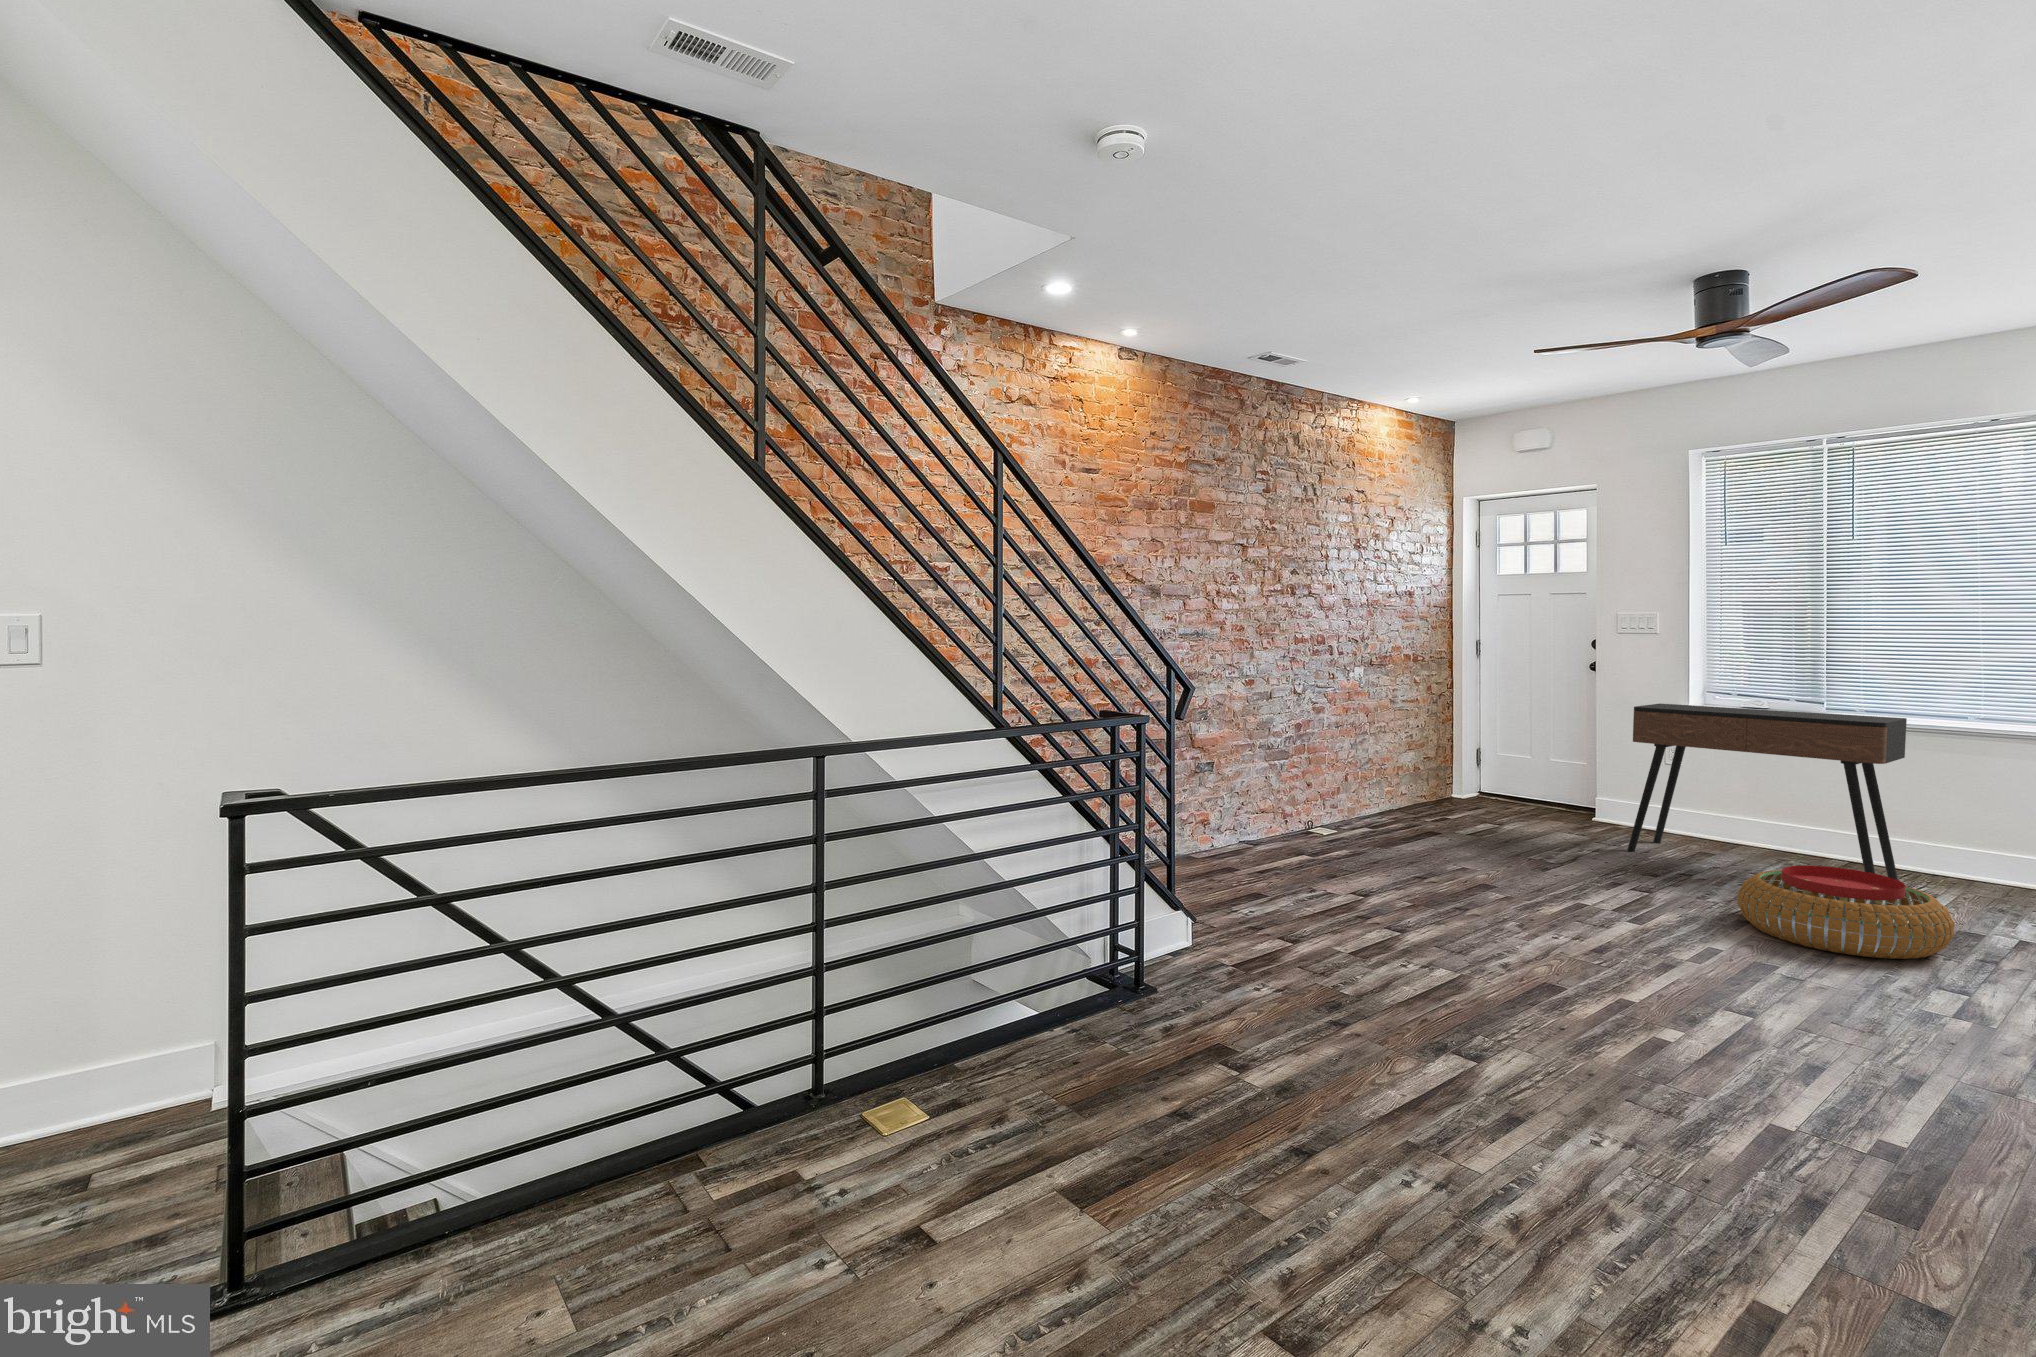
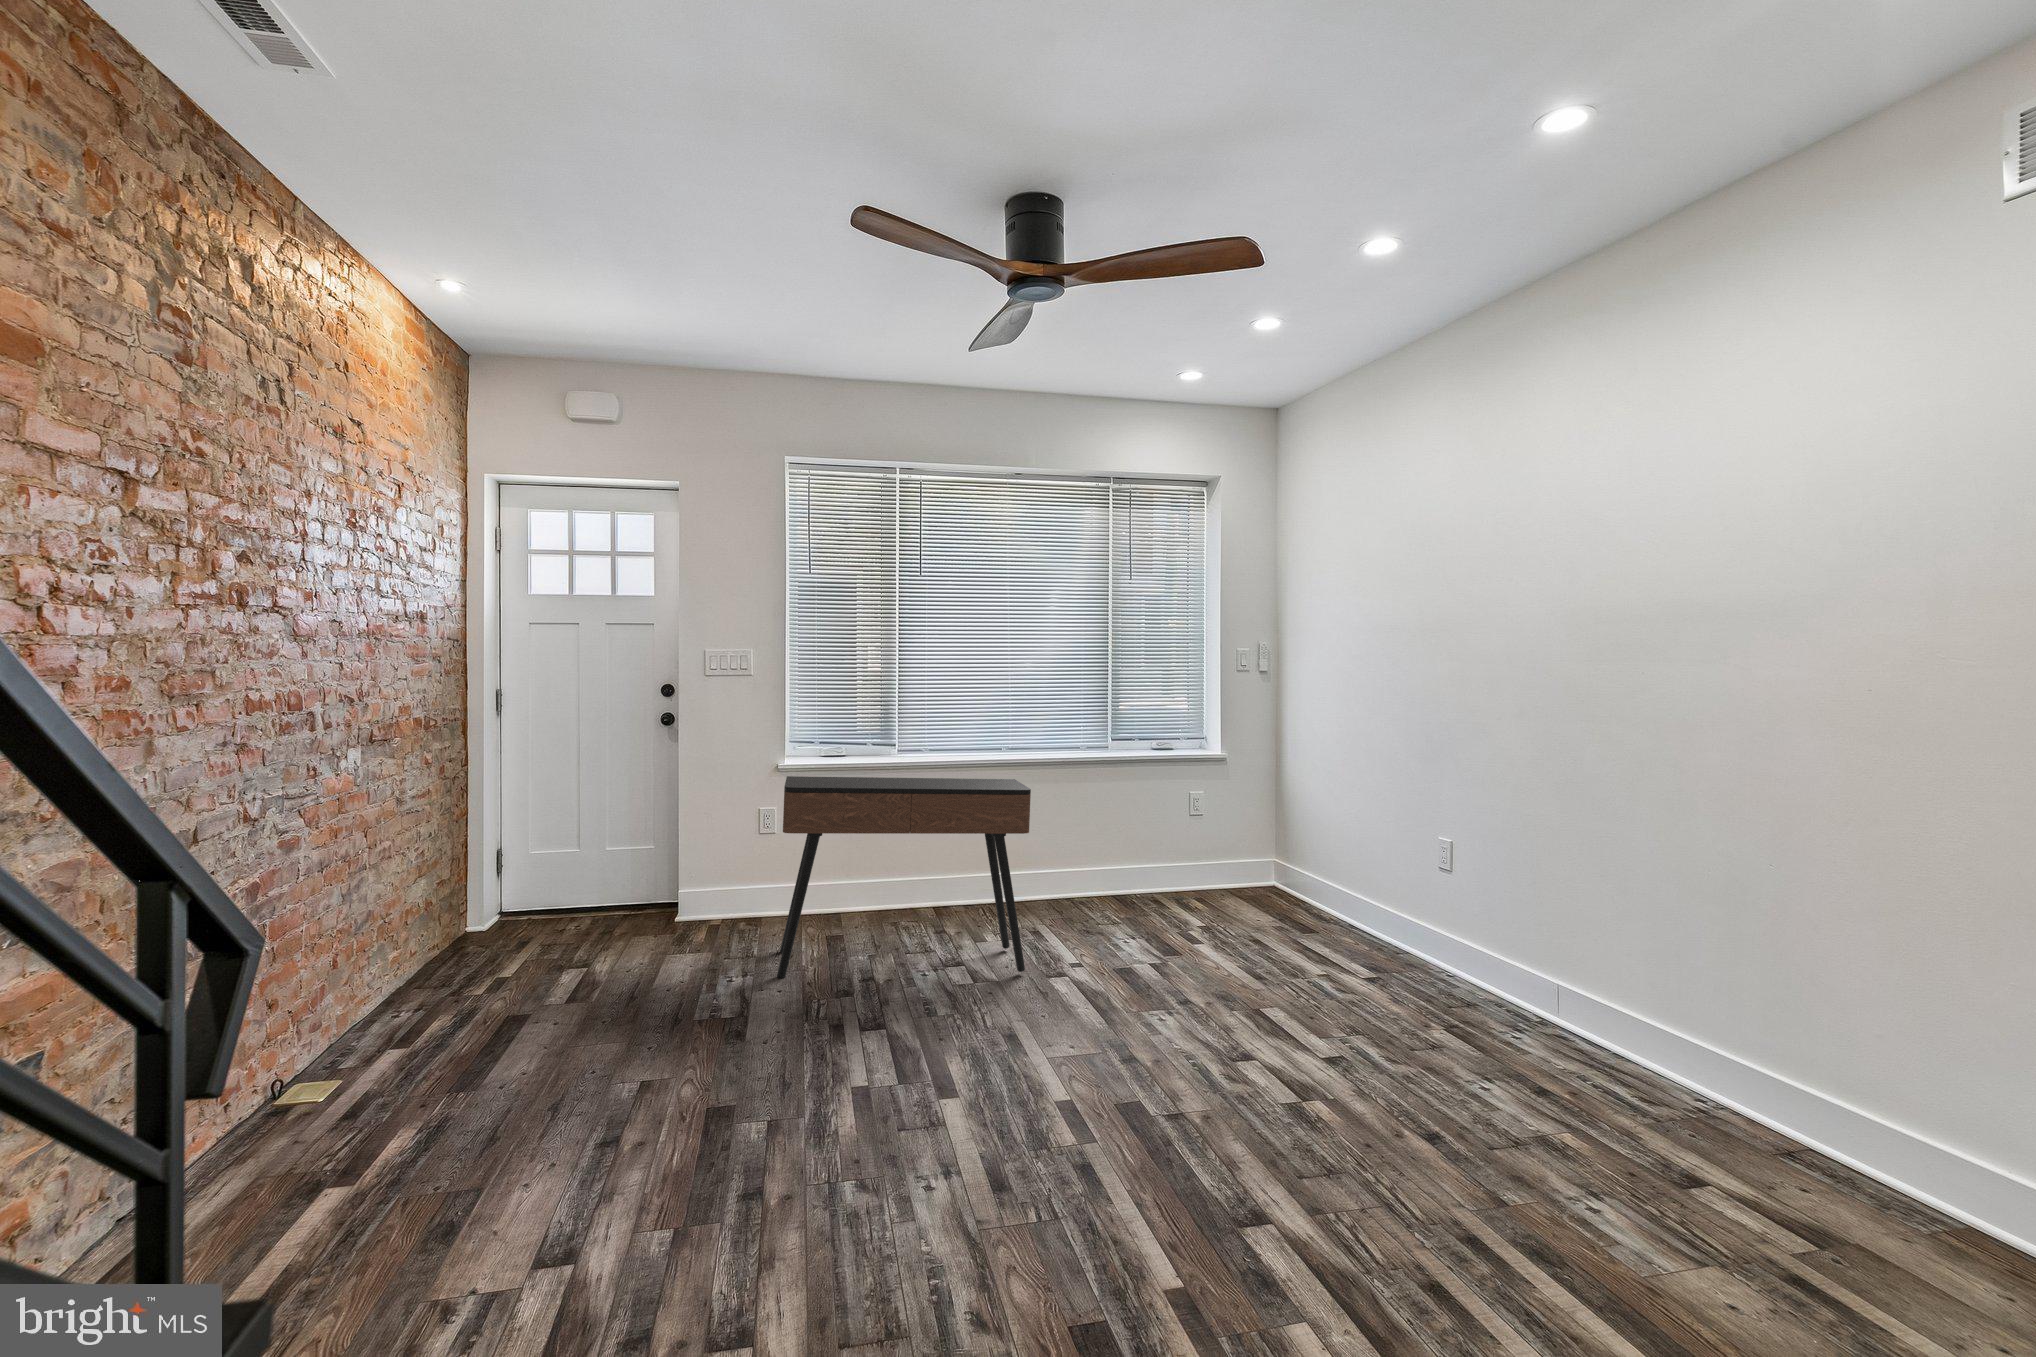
pouf: present [1737,865,1955,959] -> none [997,967,1188,1086]

